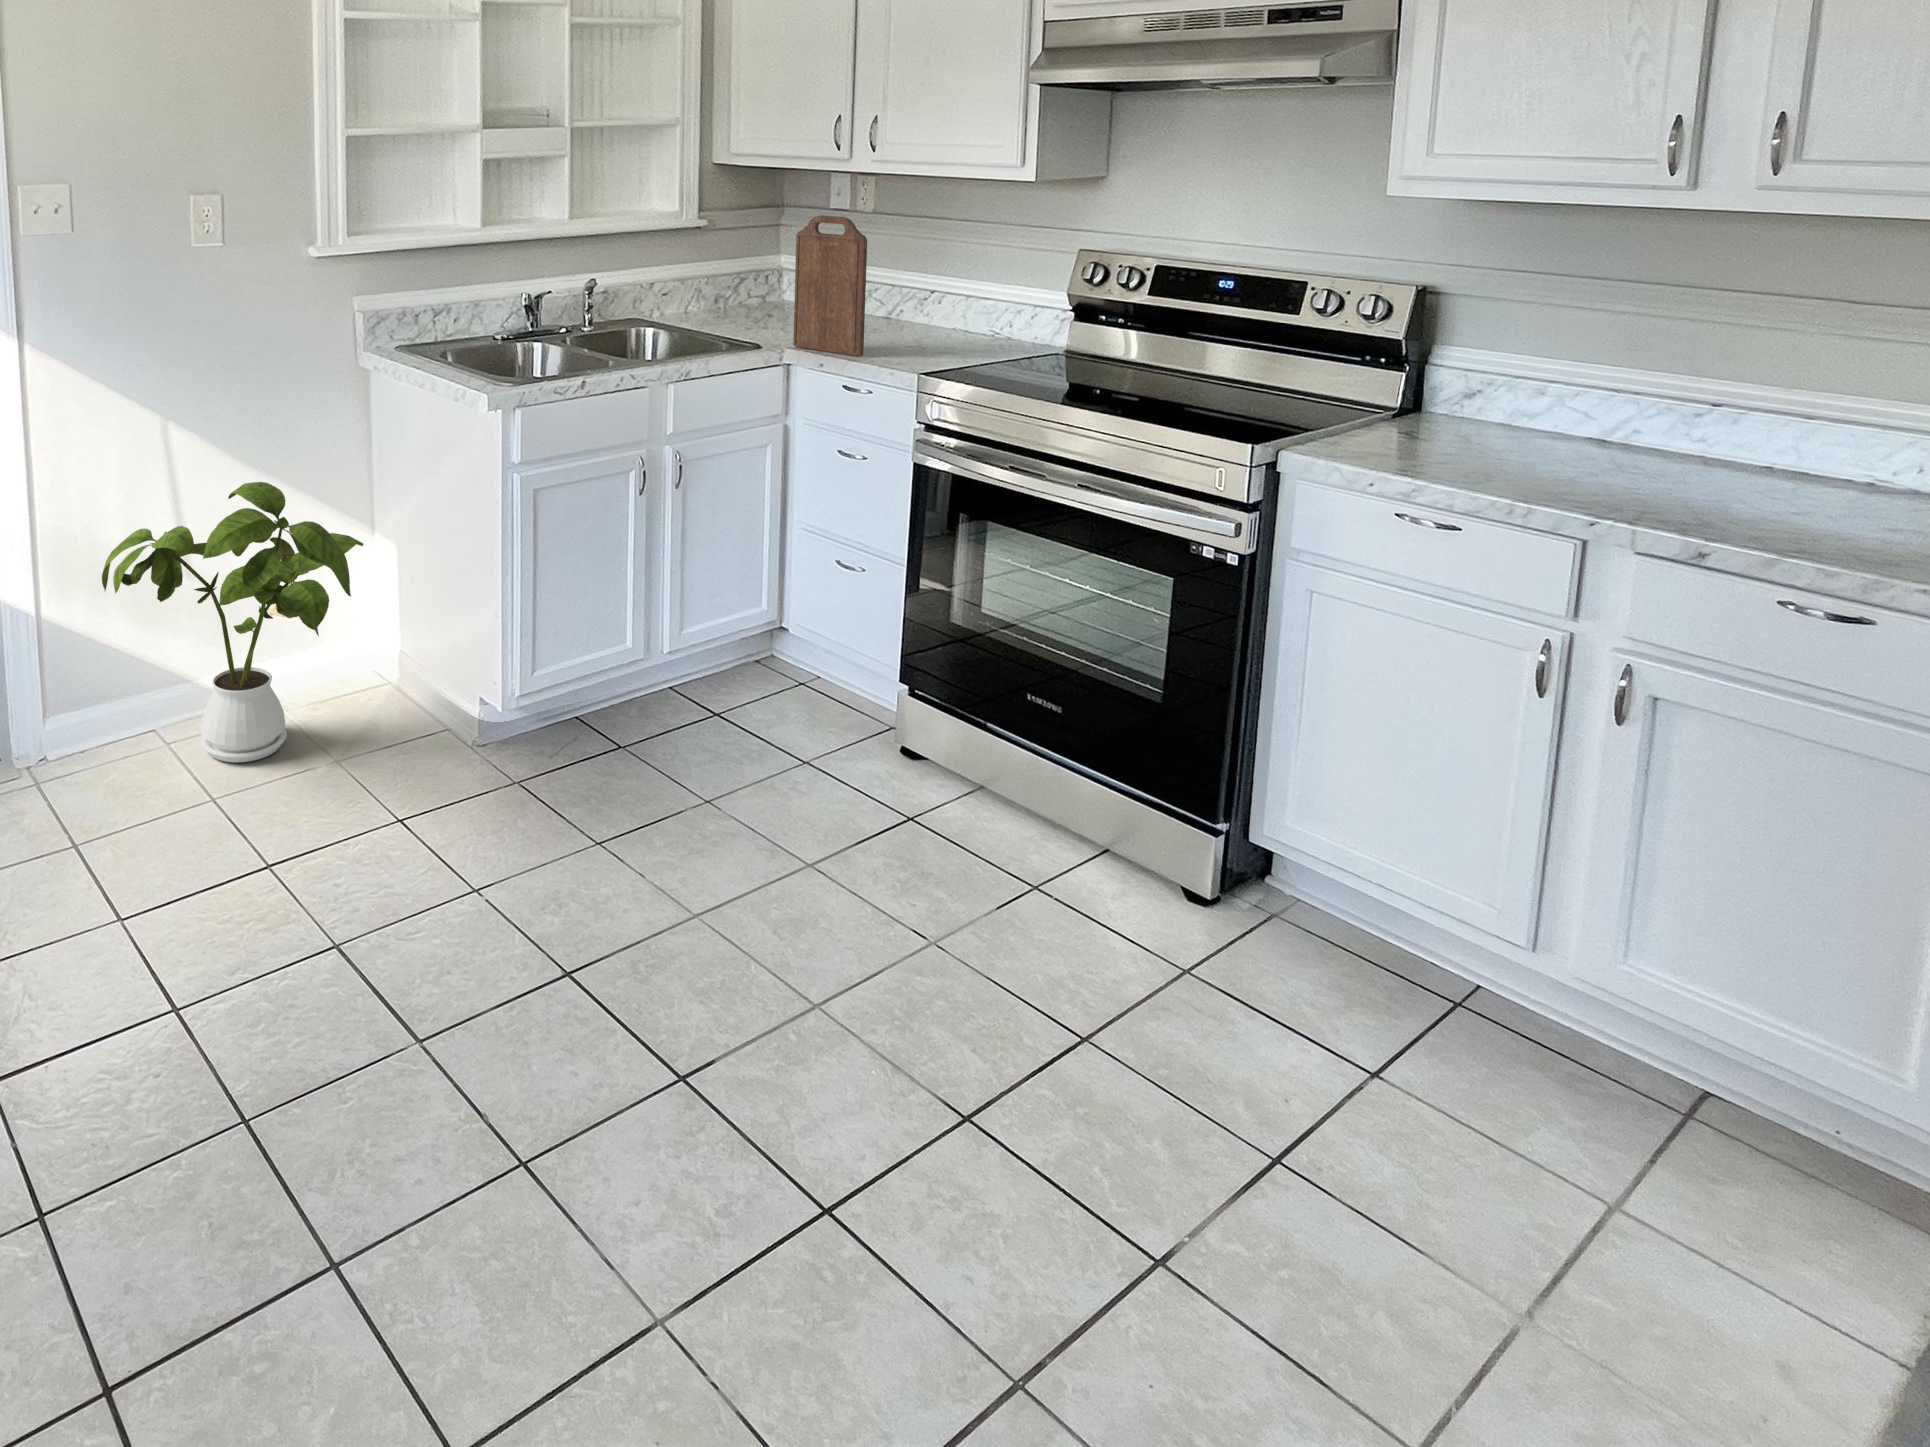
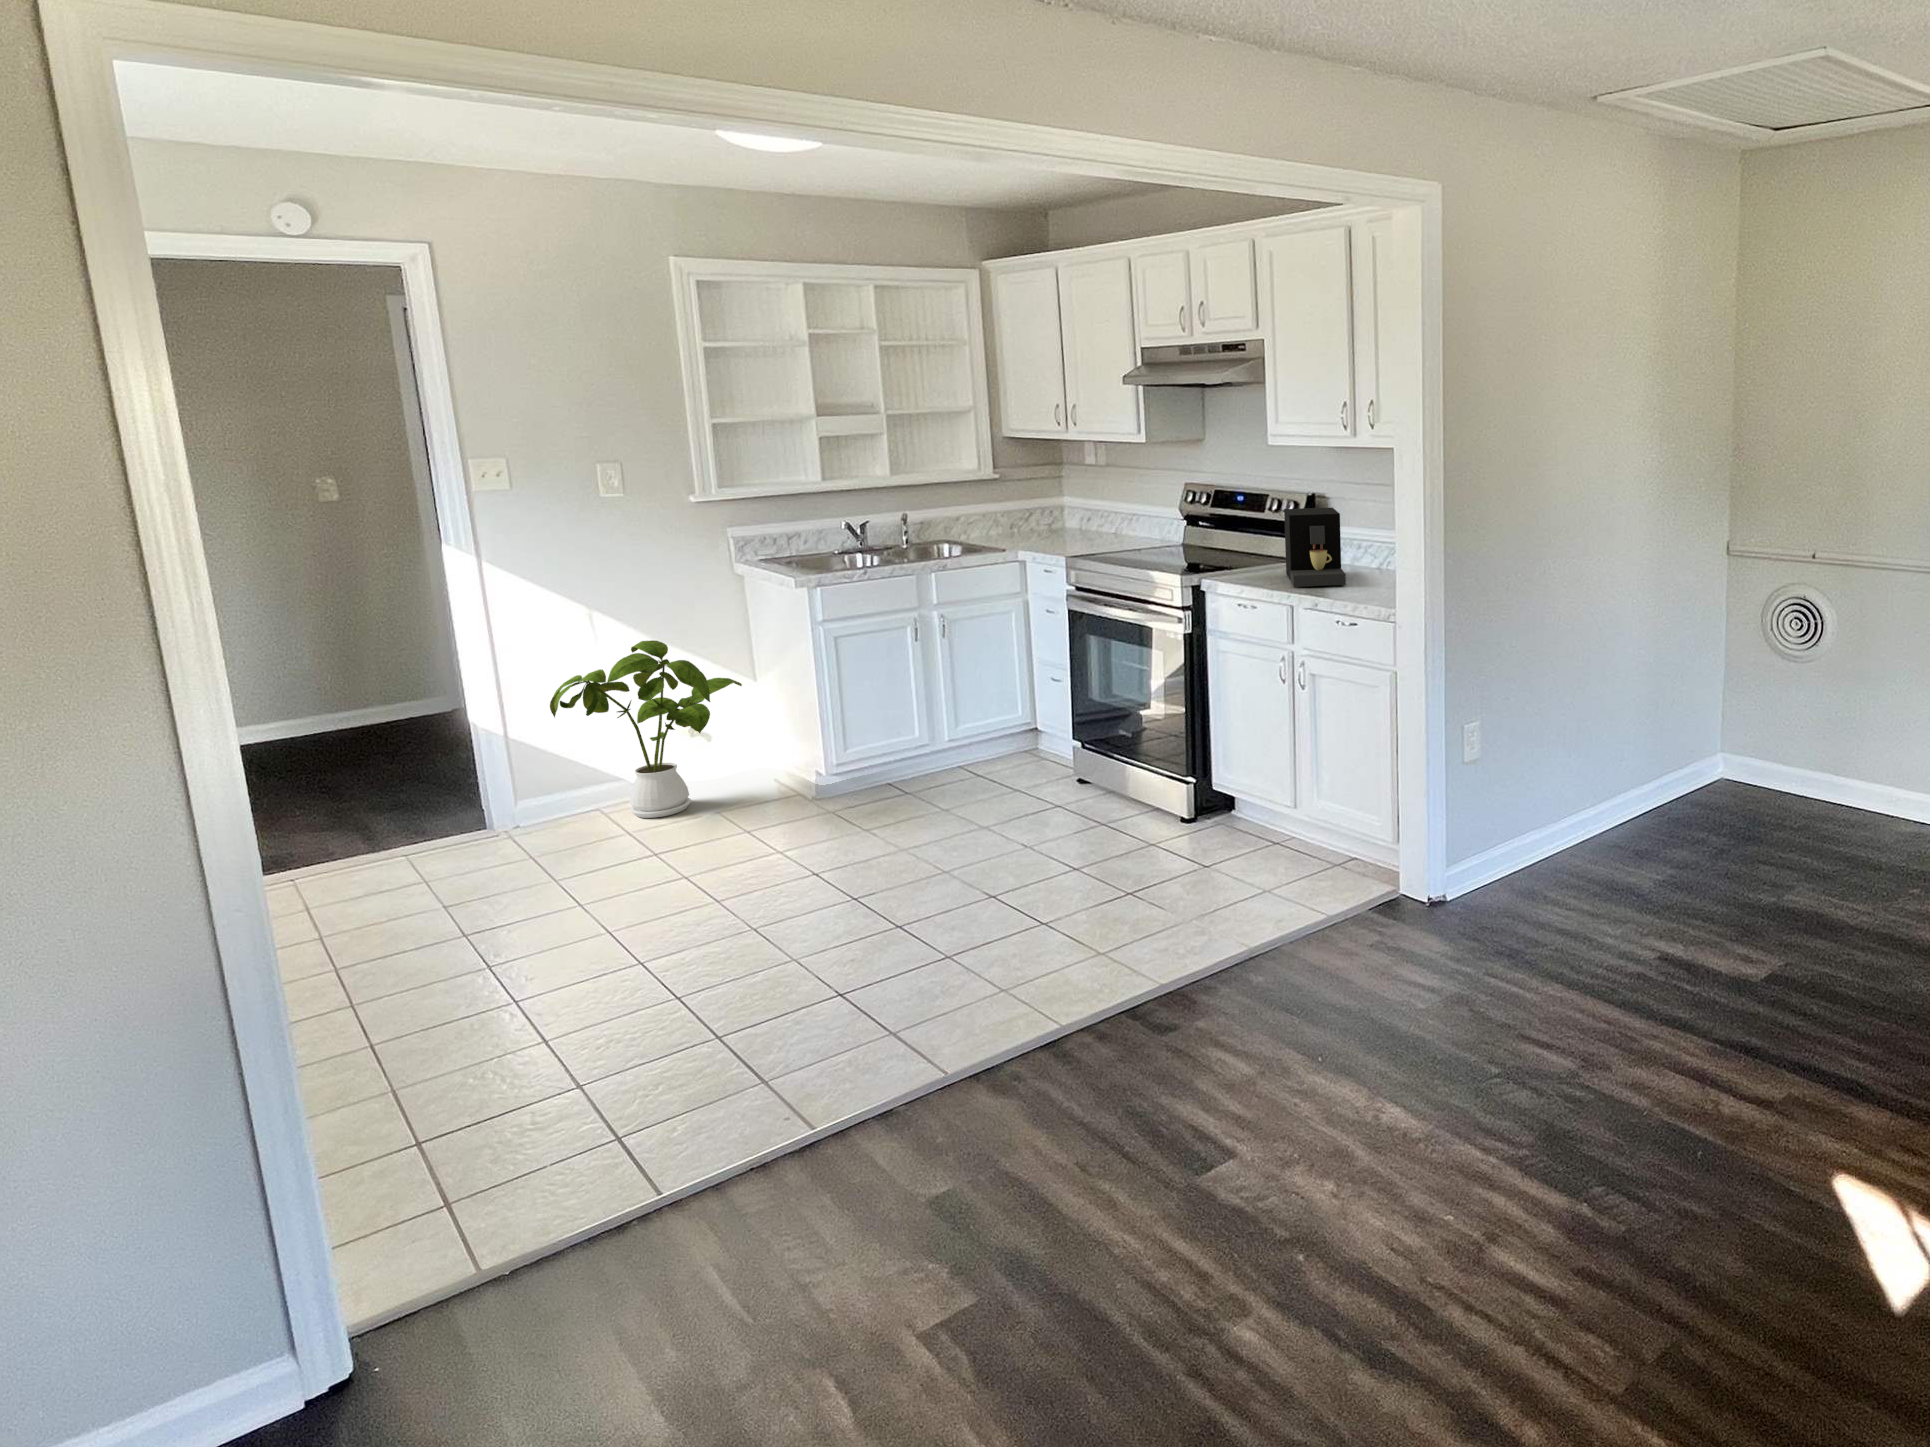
cutting board: present [793,215,867,356] -> none [1019,466,1059,551]
coffee maker: none [1427,322,1673,496] -> present [1284,508,1346,587]

